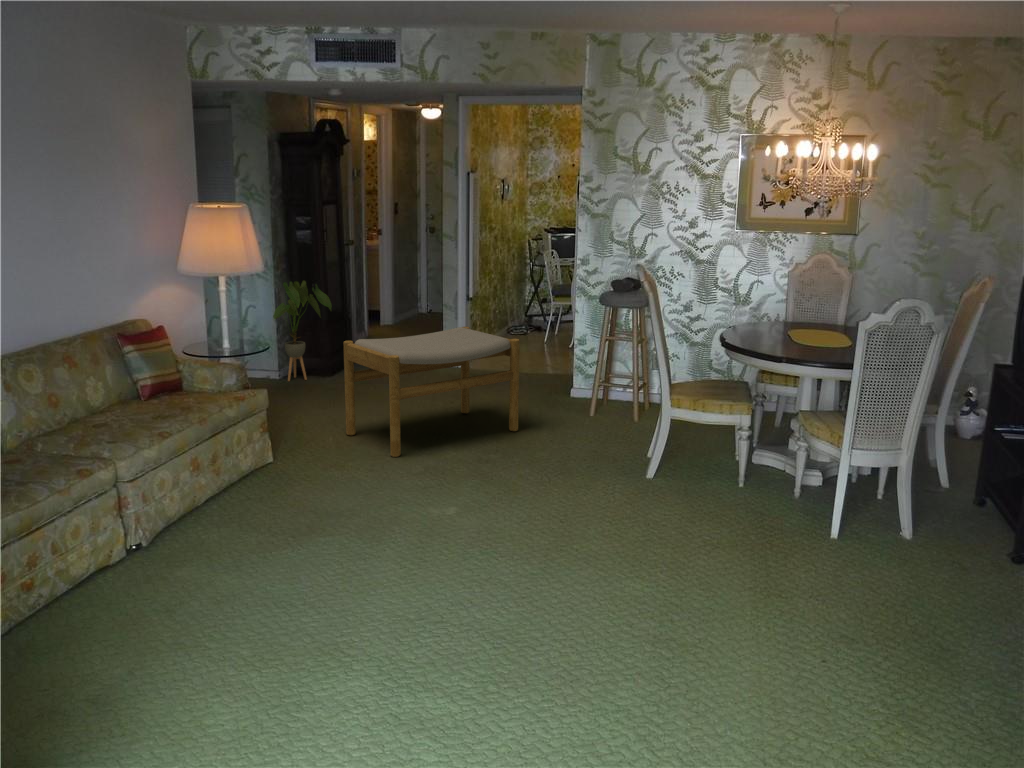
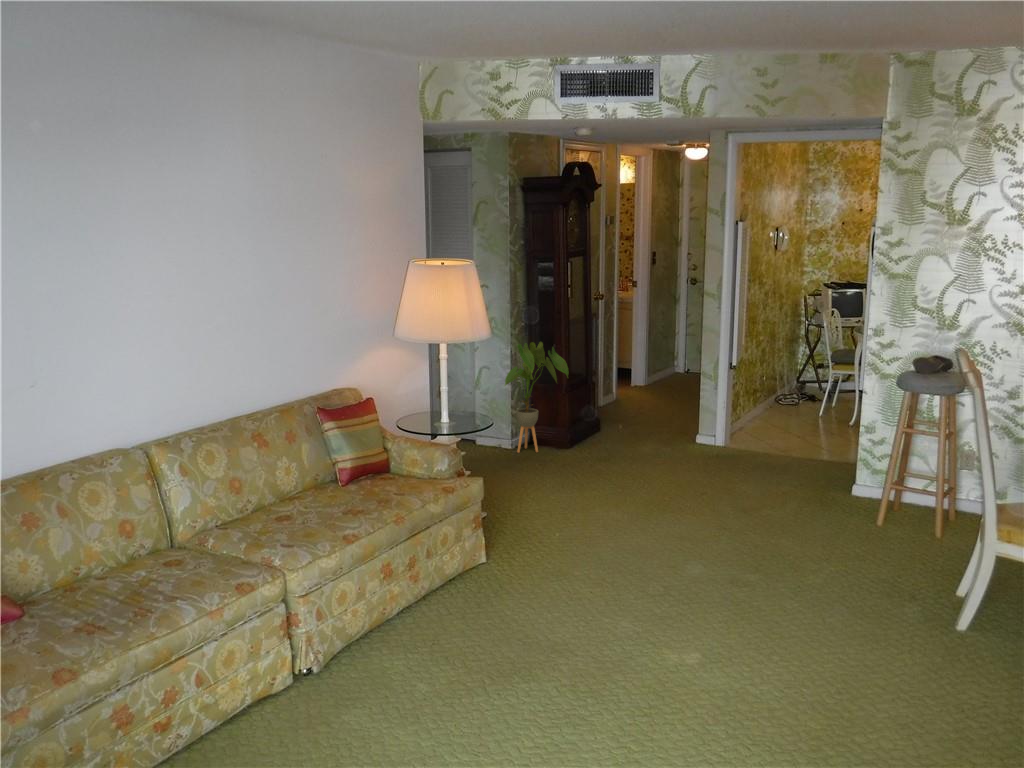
footstool: present [344,327,520,457] -> none [570,408,787,568]

